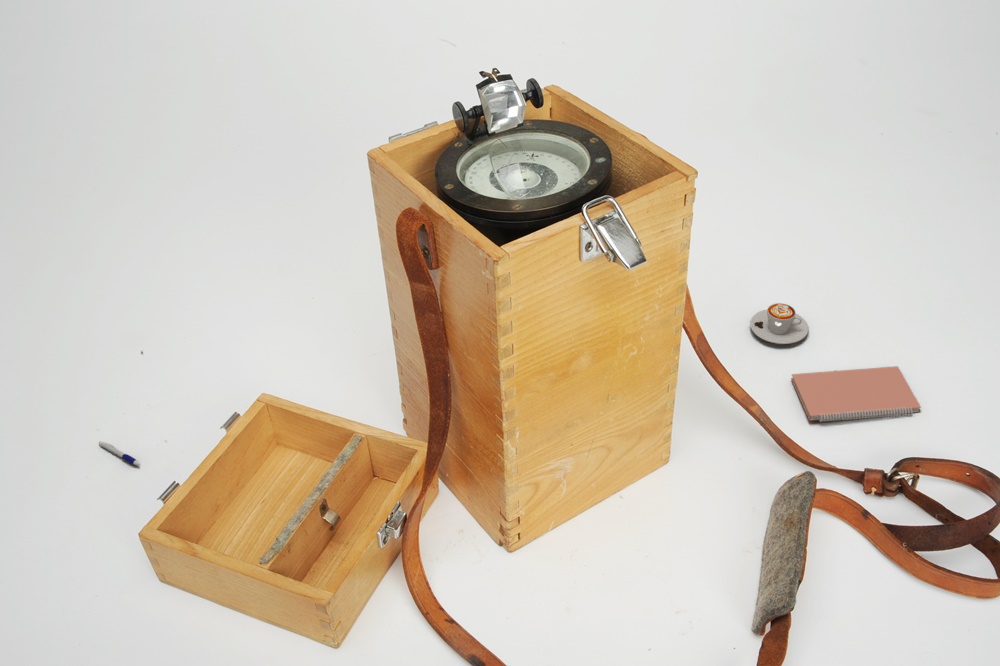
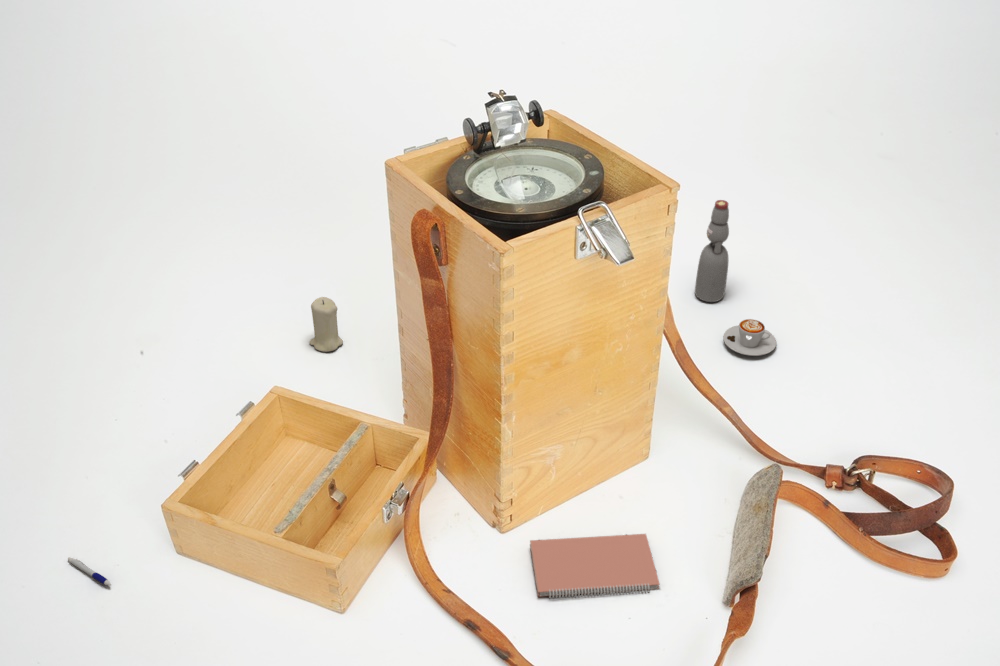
bottle: none [719,173,755,283] -> present [695,200,729,302]
candle: none [302,292,338,351] -> present [309,297,343,352]
notebook: present [791,366,921,422] -> present [530,534,660,598]
pen: present [99,441,140,465] -> present [68,557,111,586]

